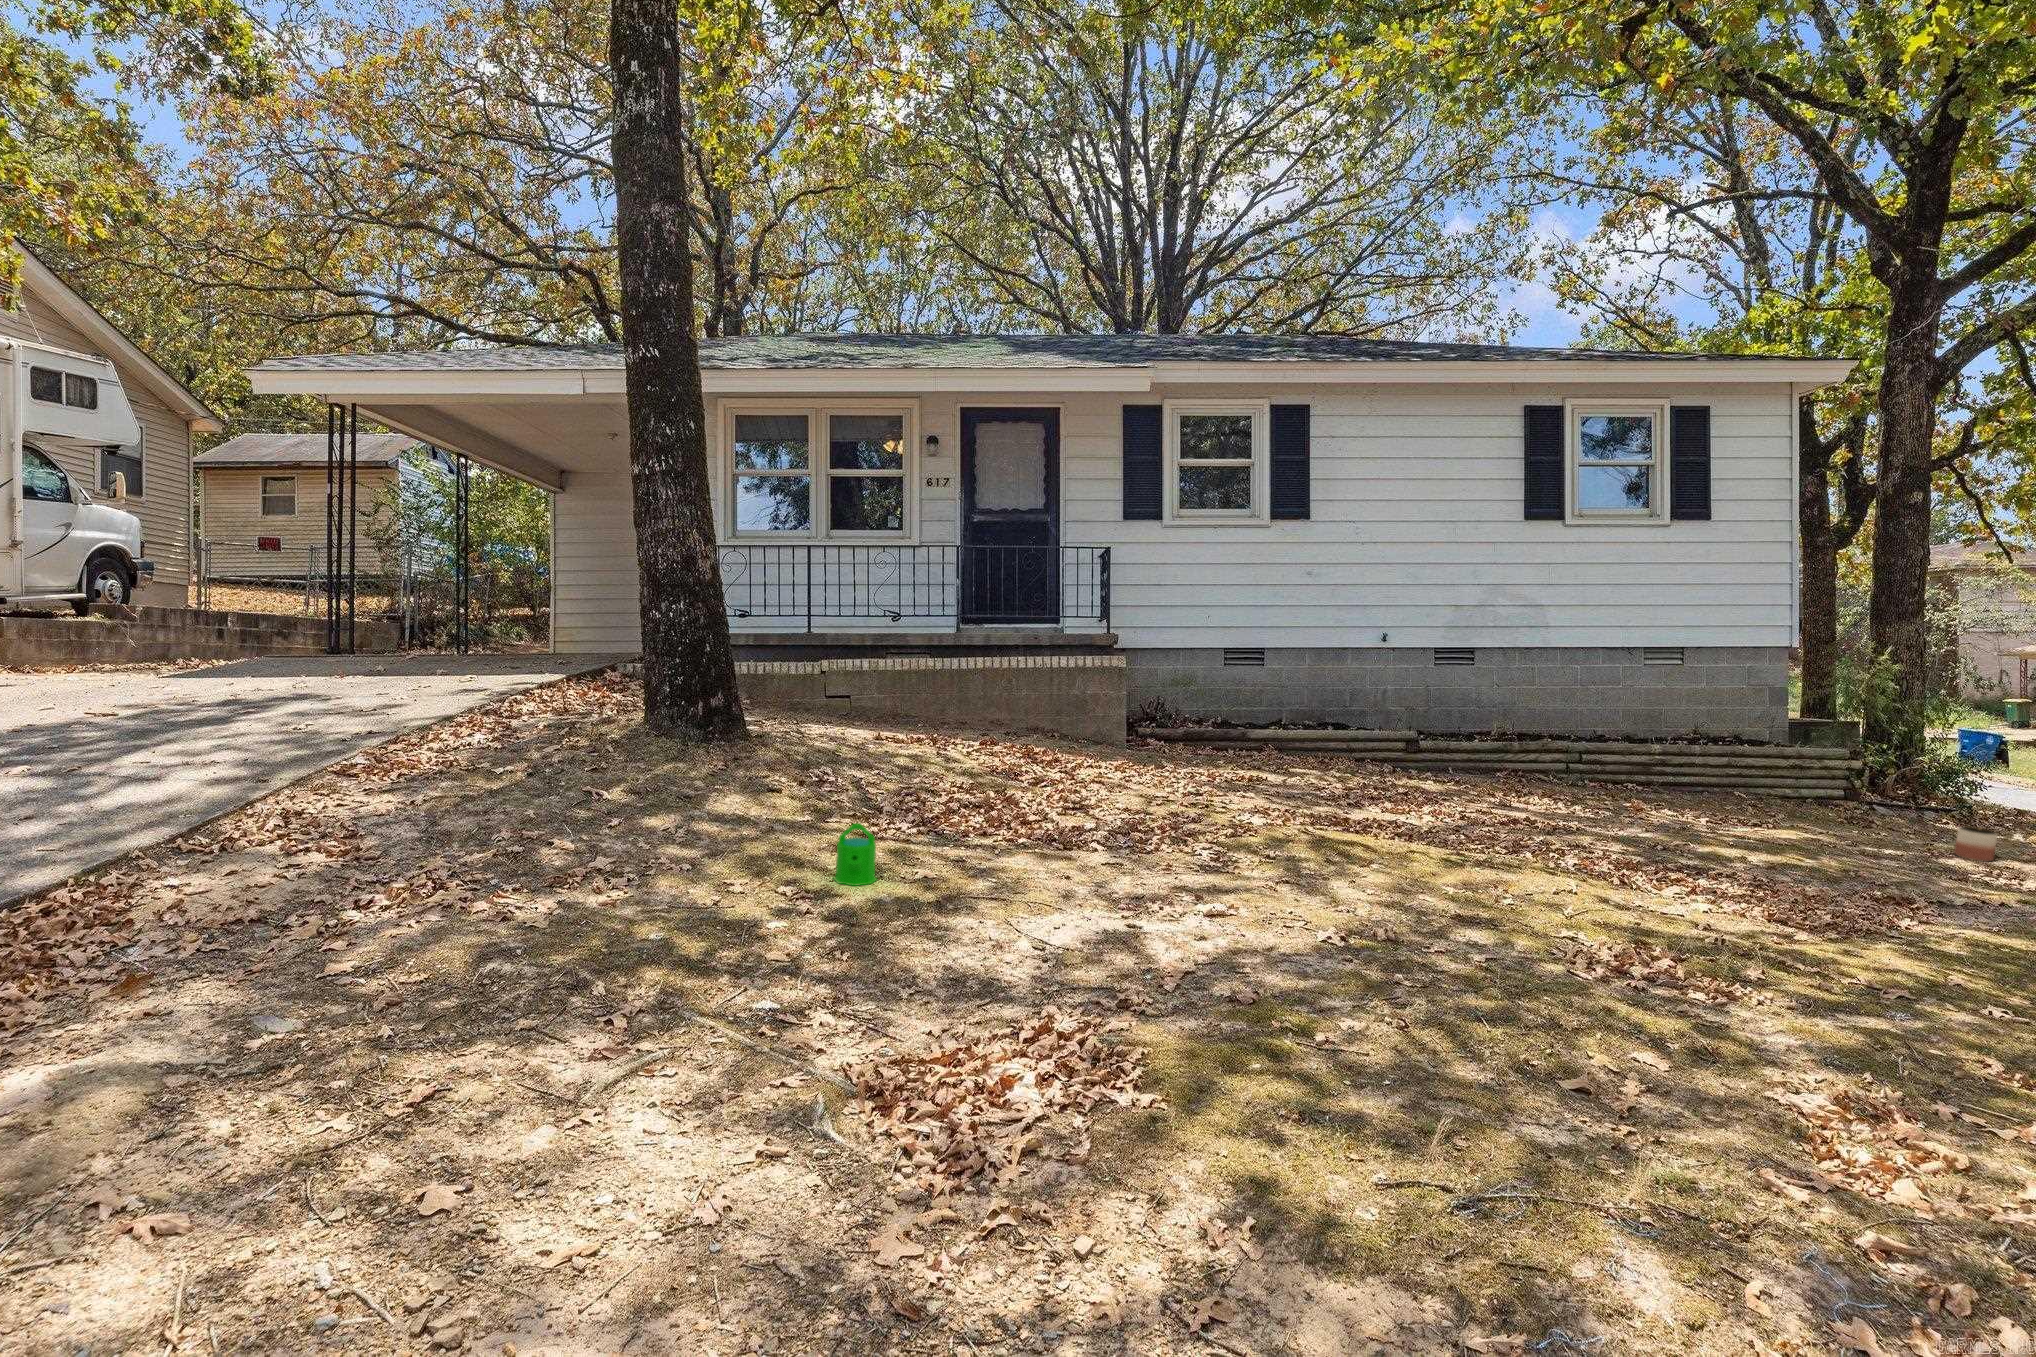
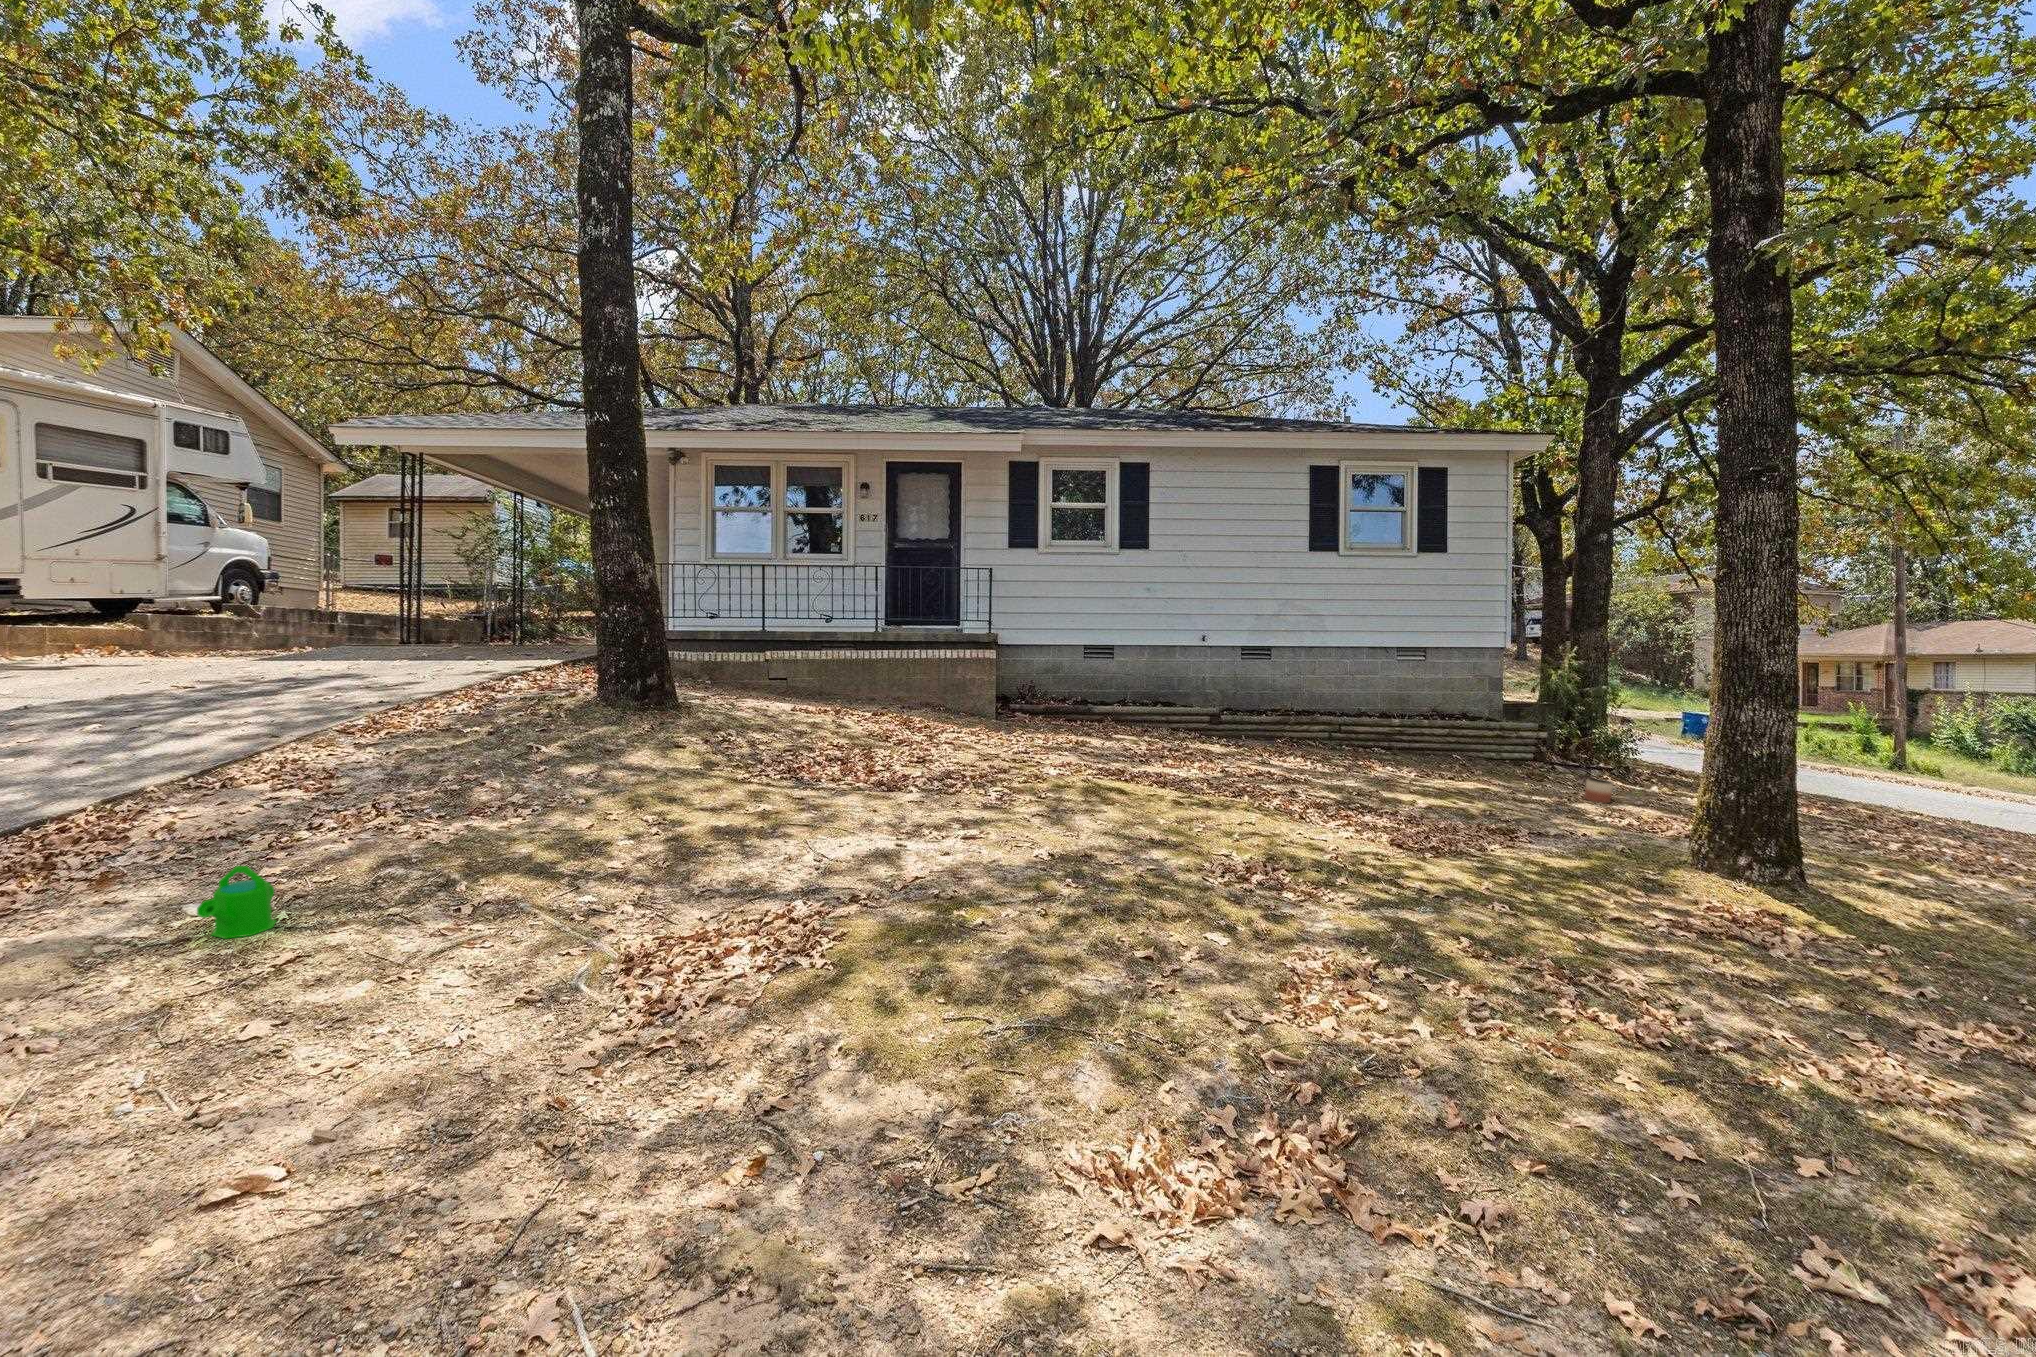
watering can: present [834,823,877,886] -> present [197,866,276,939]

